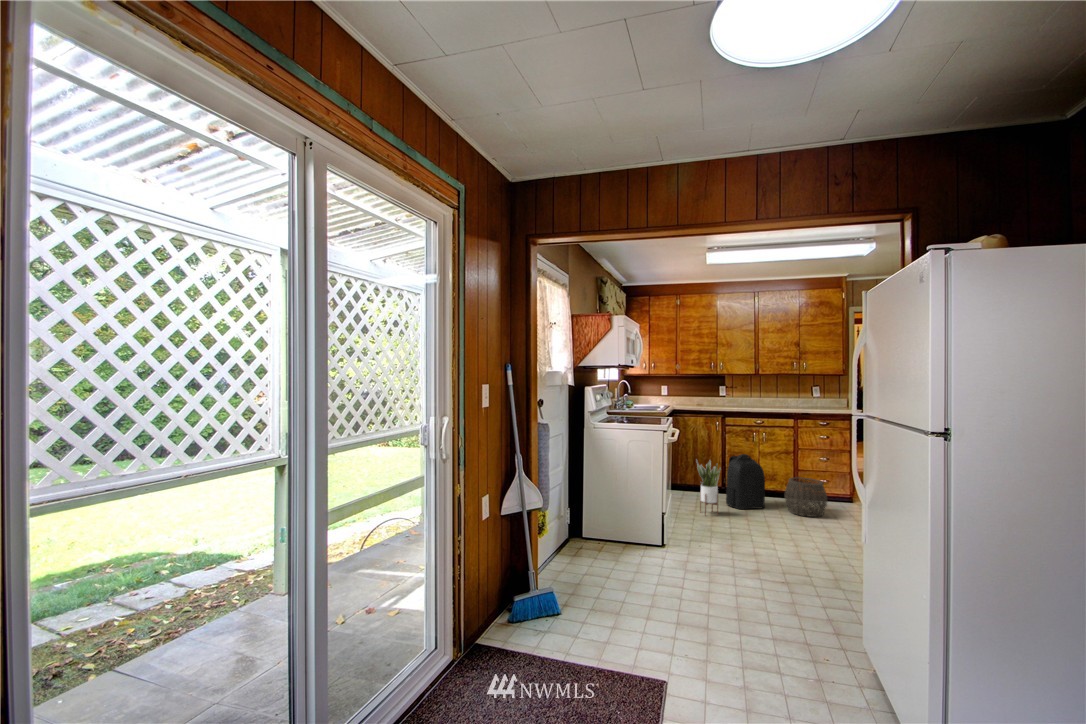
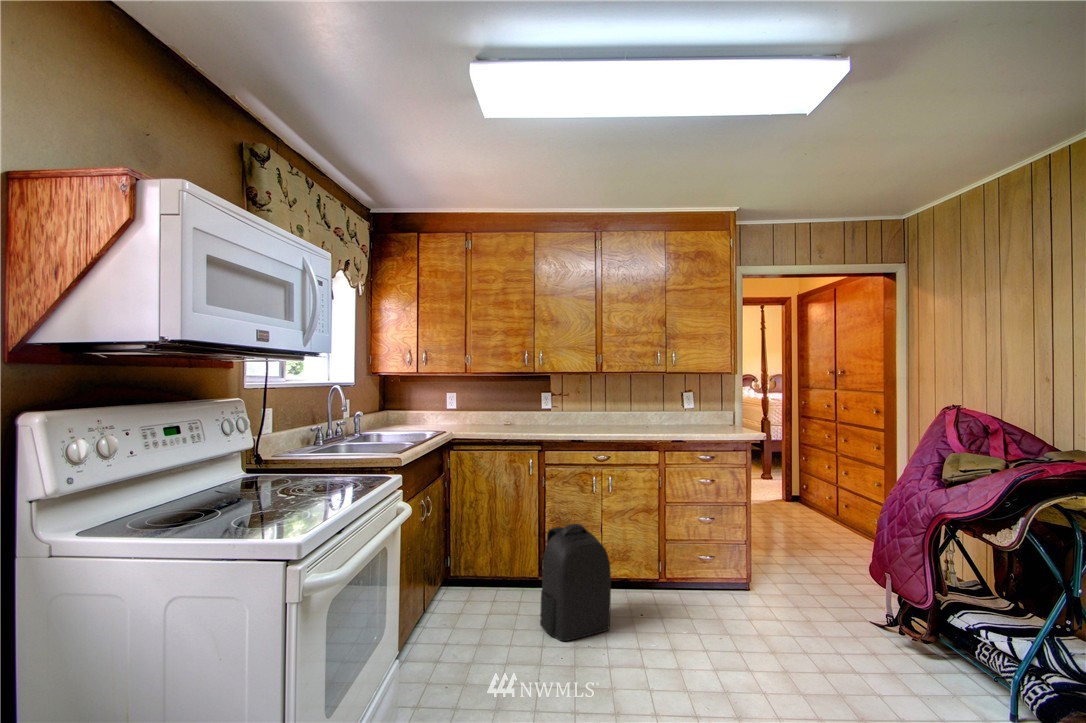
potted plant: present [697,461,721,515] -> none [472,552,524,681]
woven basket: present [785,477,827,517] -> none [645,564,722,652]

